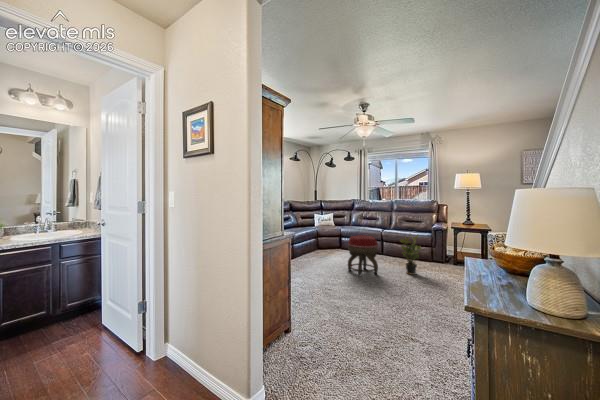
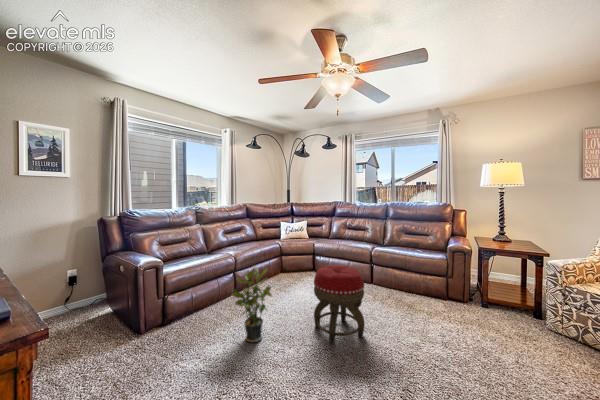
potted plant: present [401,235,421,275] -> present [232,267,271,342]

